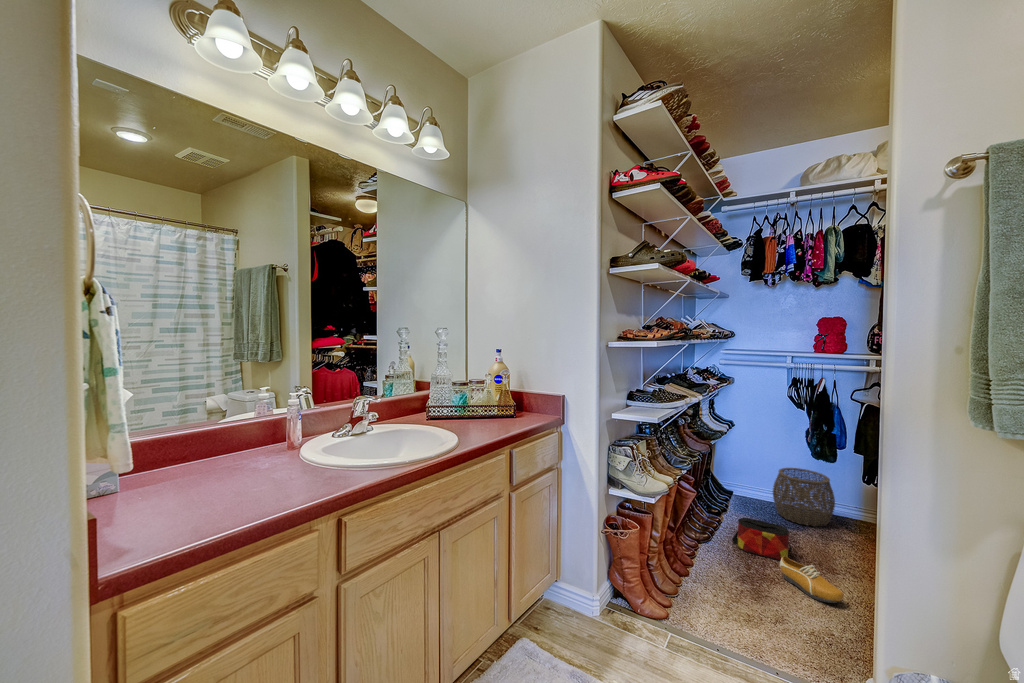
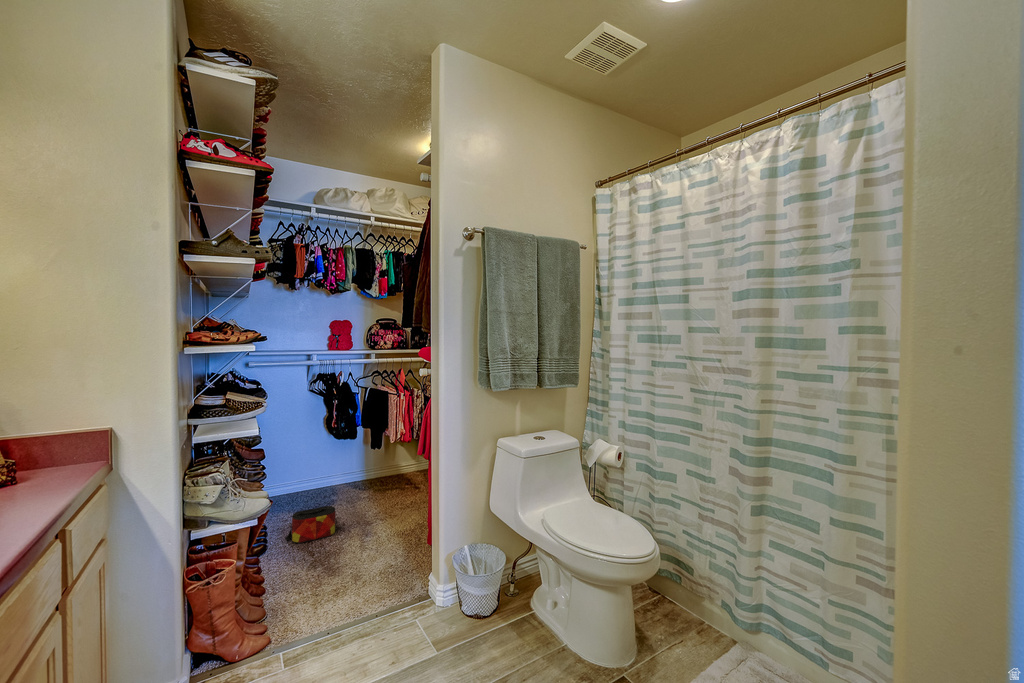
woven basket: present [773,468,835,526] -> none [302,453,351,502]
shoe: present [780,556,844,603] -> none [337,525,385,551]

